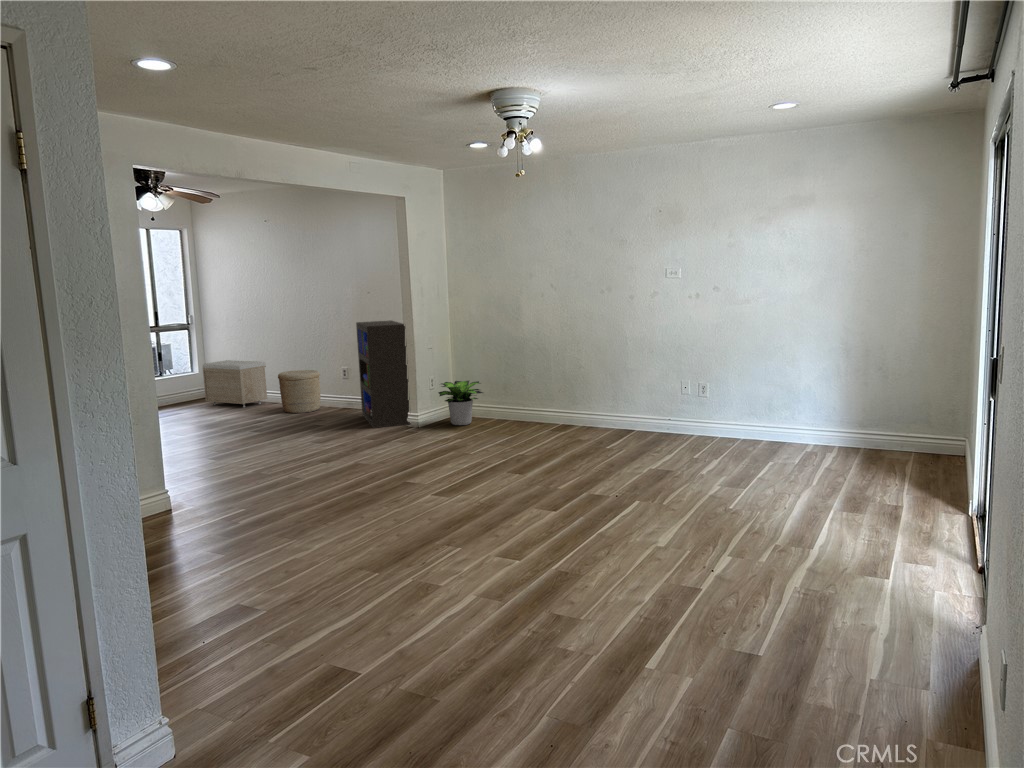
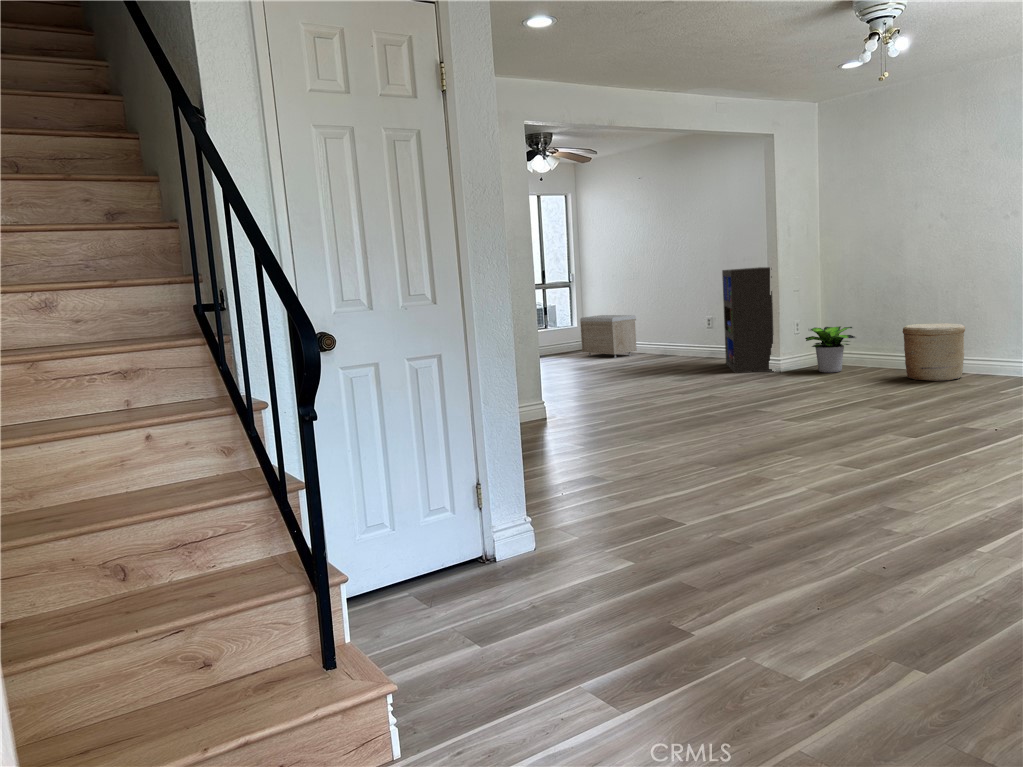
woven basket: present [278,370,321,413] -> present [903,323,965,381]

